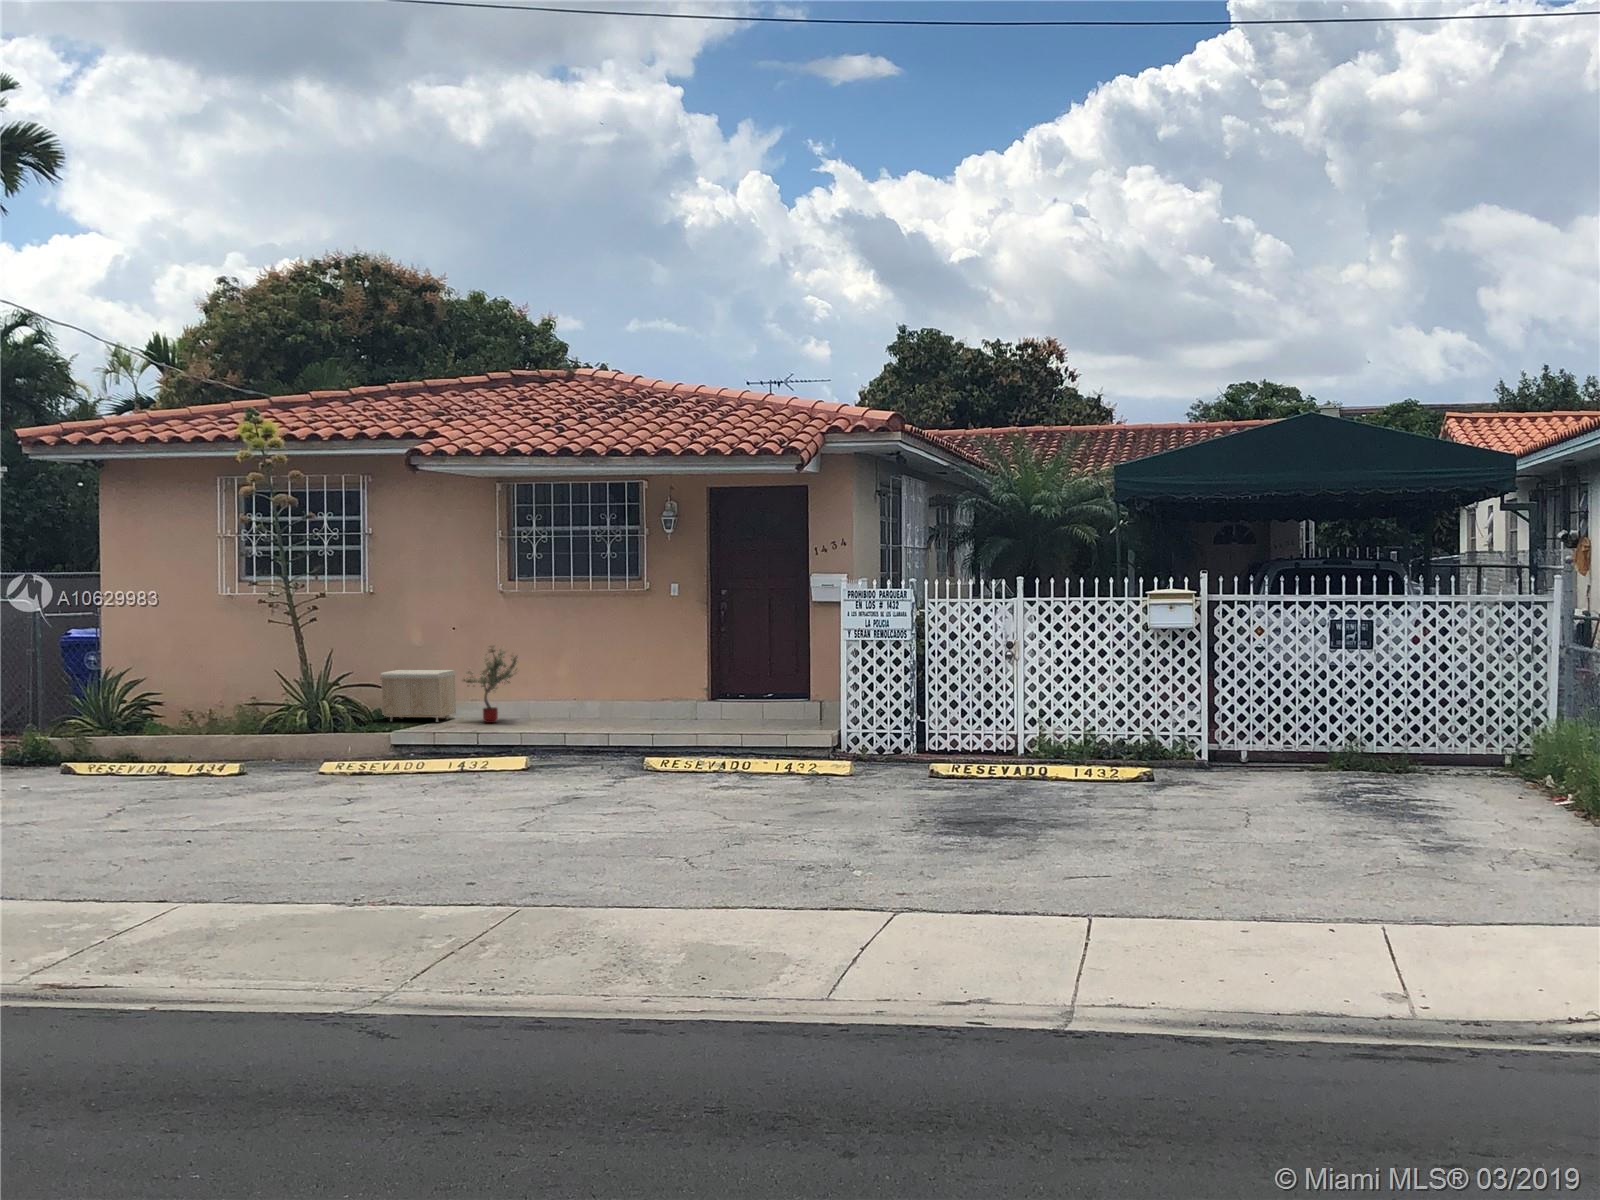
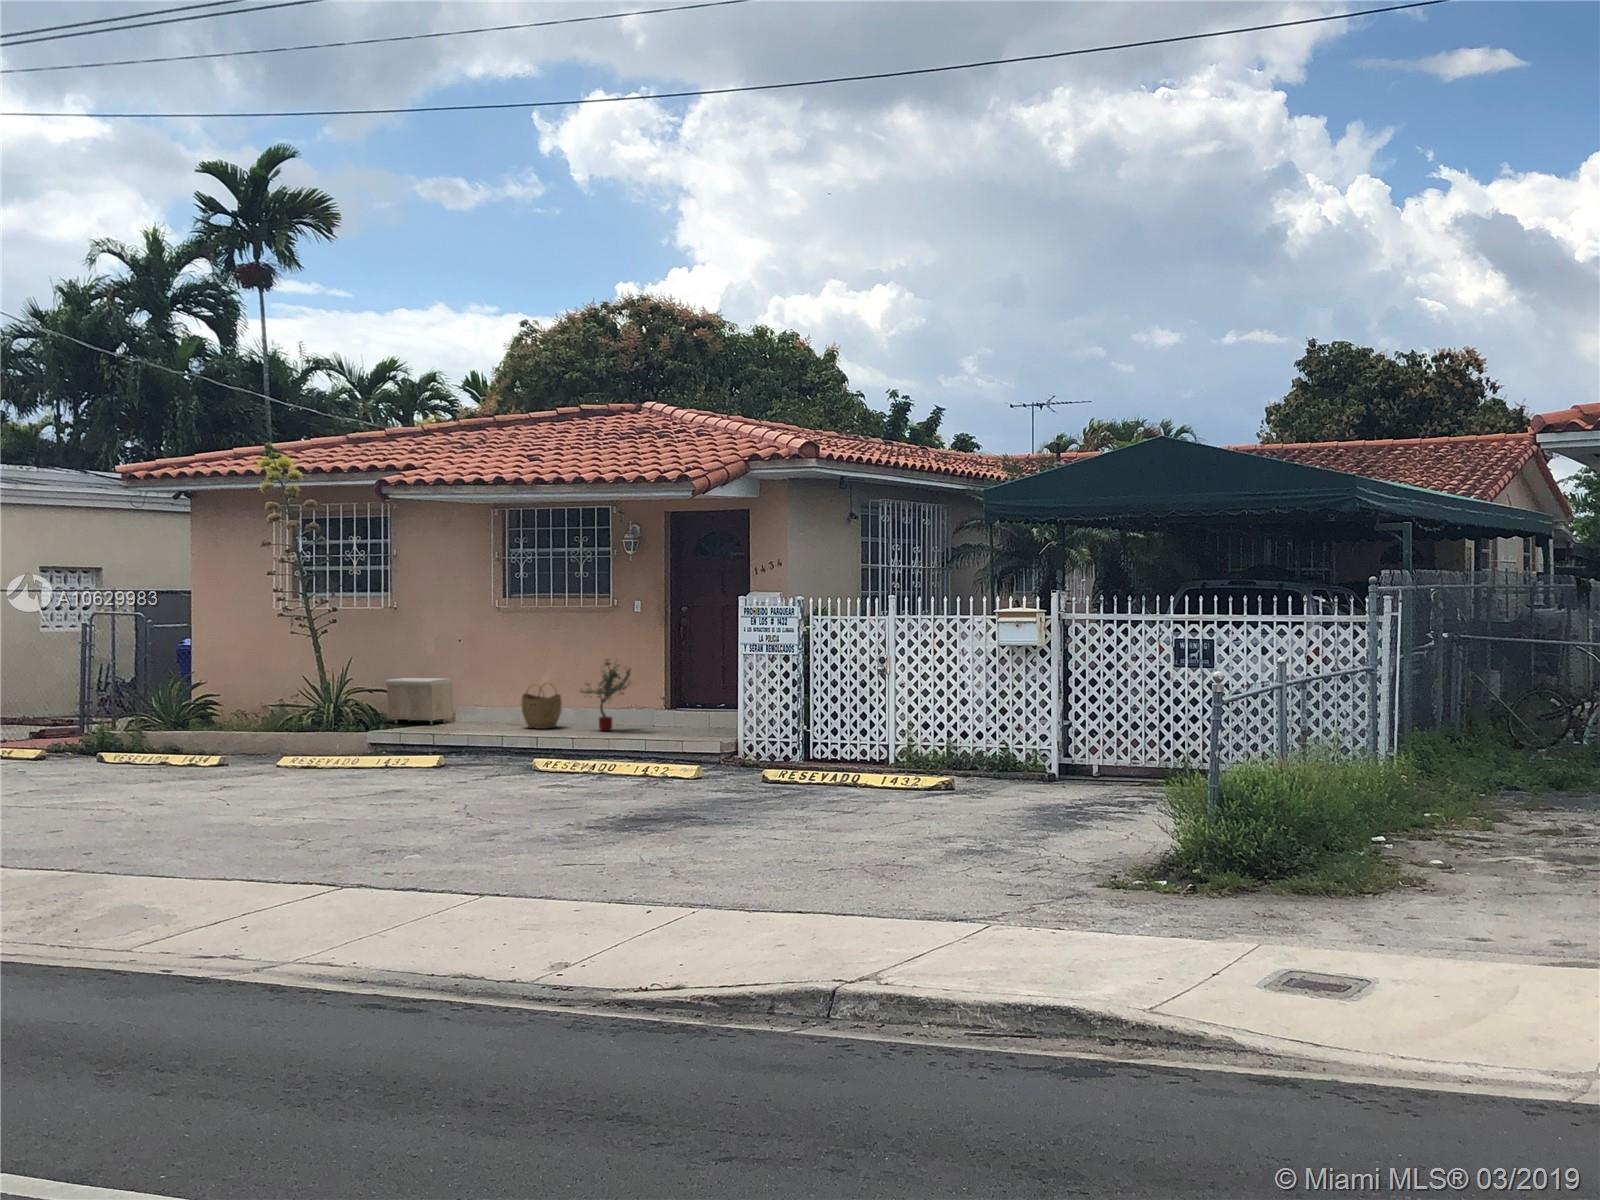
potted tree: present [462,646,518,723] -> present [580,659,631,731]
woven basket: none [548,673,592,724] -> present [522,687,562,729]

